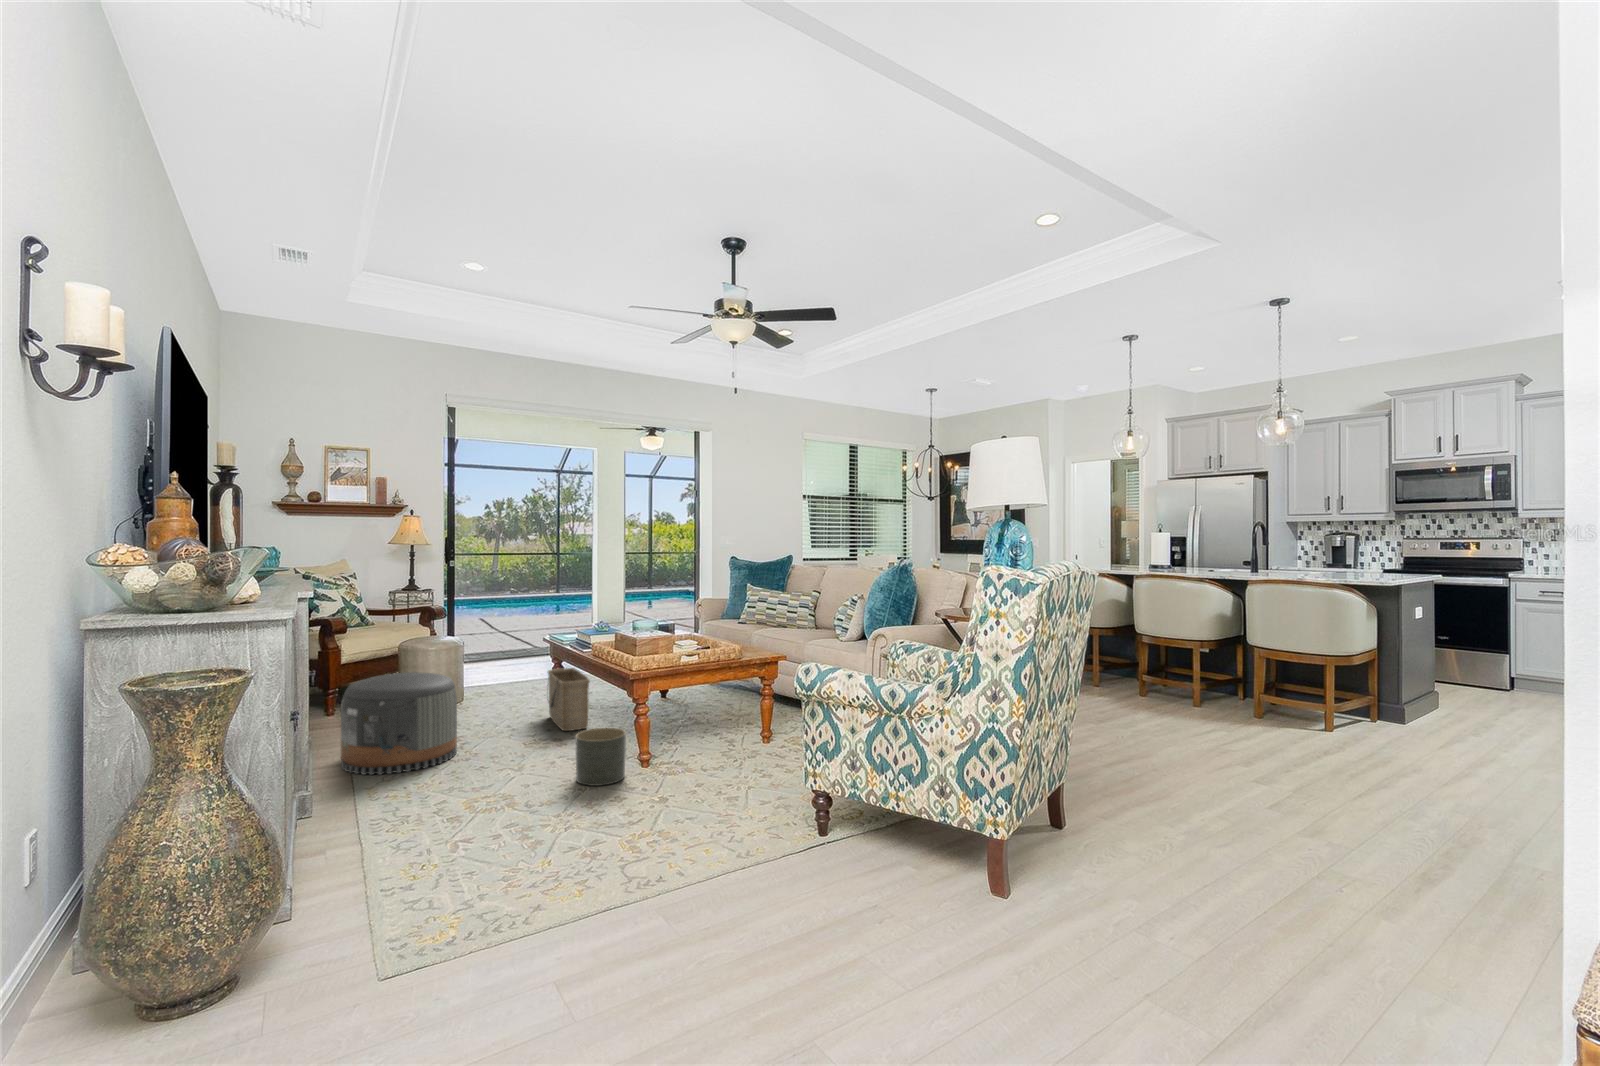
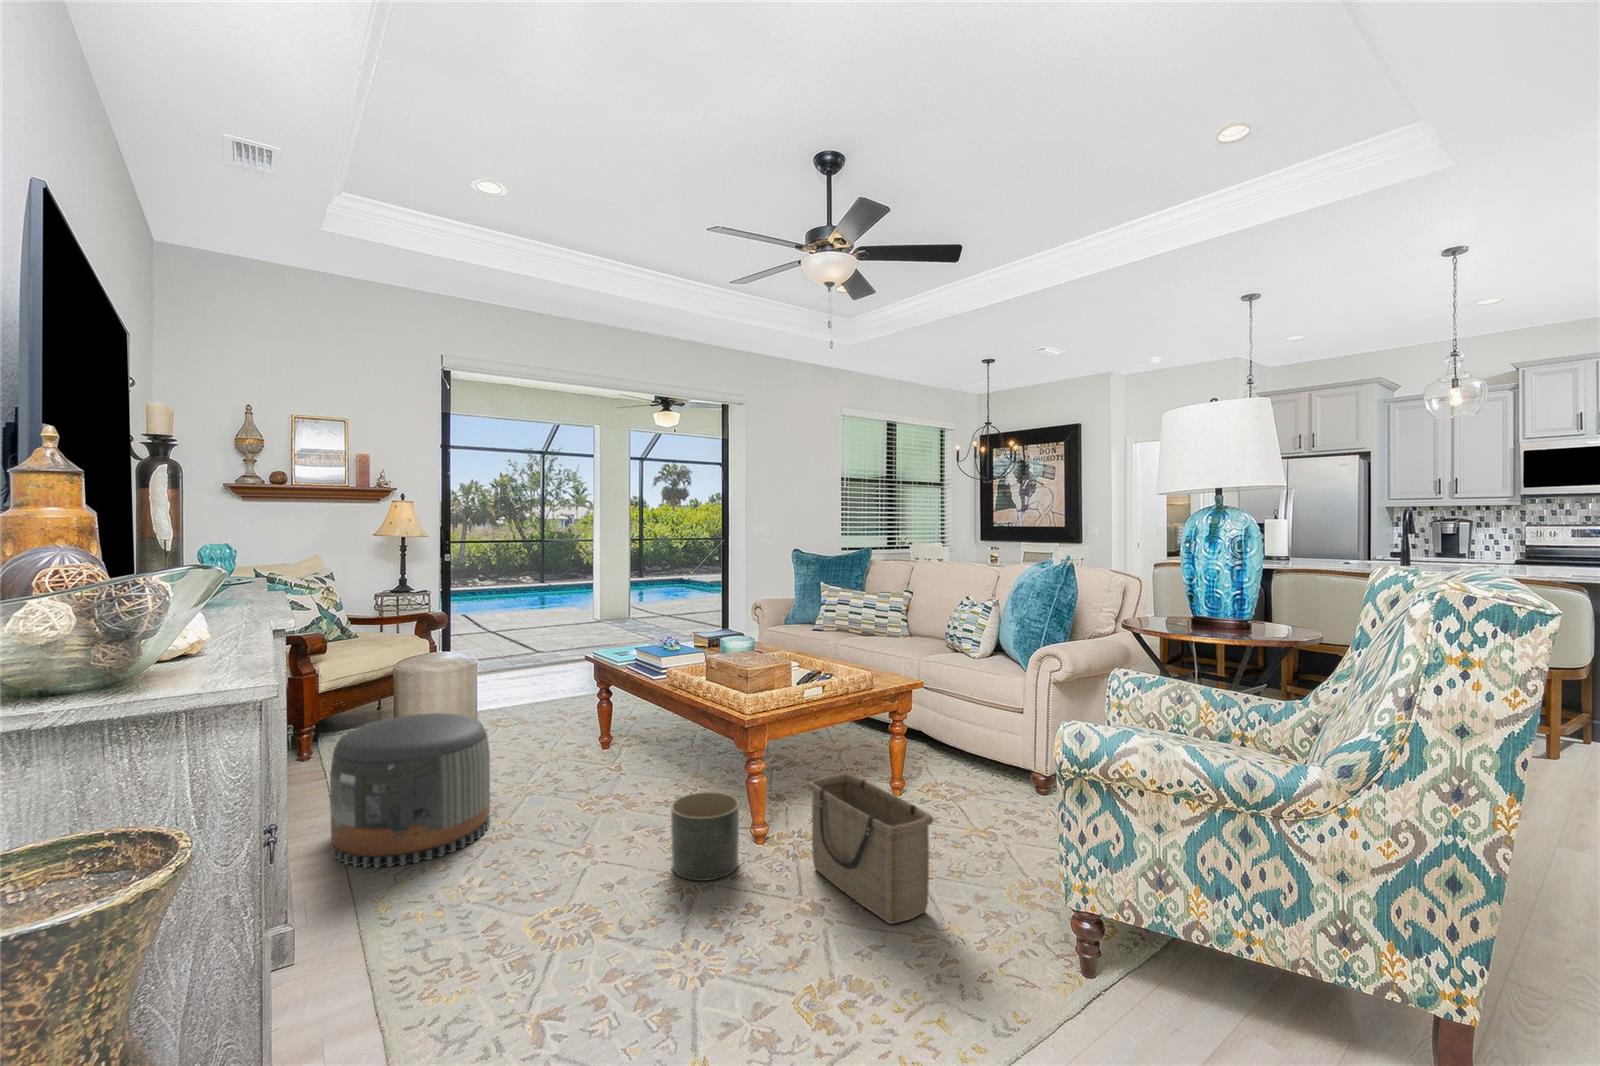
basket: present [548,668,590,731] -> present [808,773,933,924]

